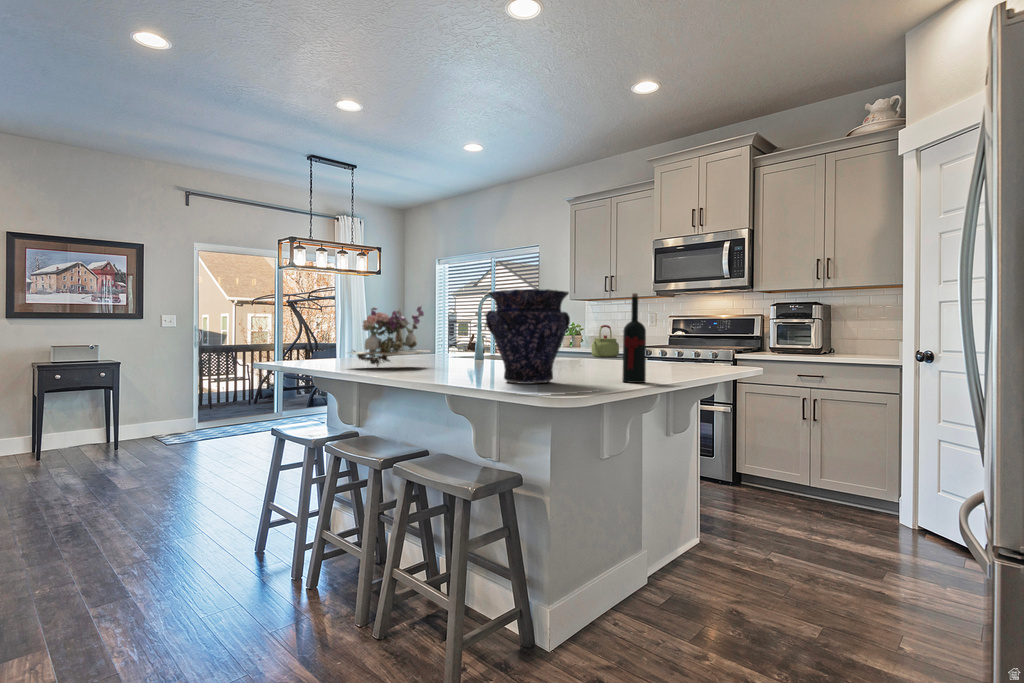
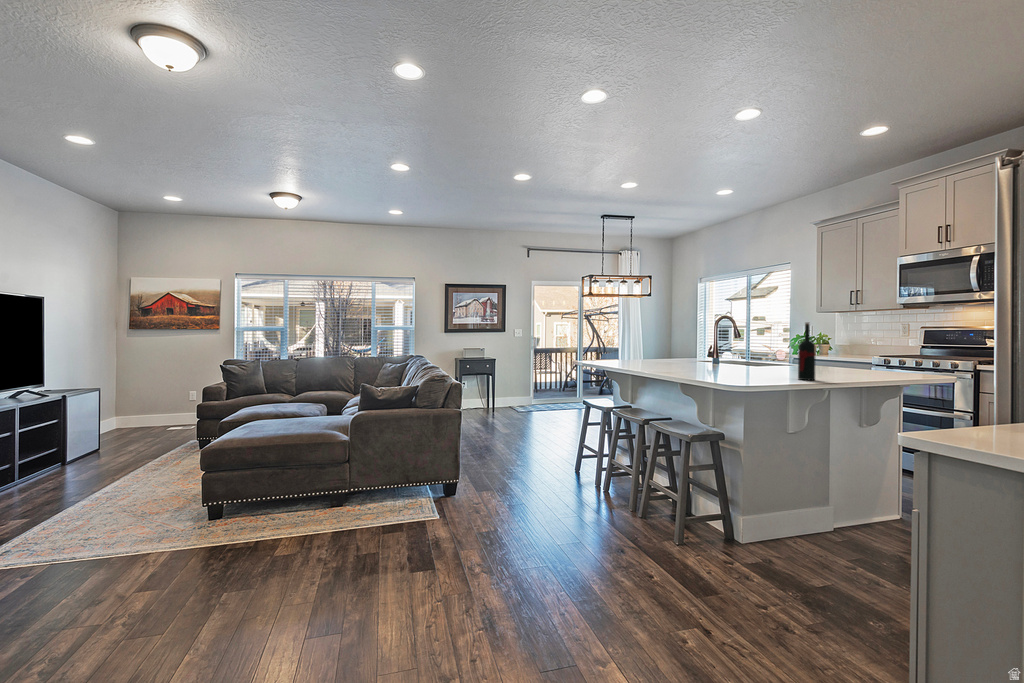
vase: present [486,289,570,384] -> none [703,323,760,378]
flower arrangement: present [350,306,430,367] -> none [624,326,679,366]
kettle: present [592,325,619,357] -> none [830,335,858,363]

